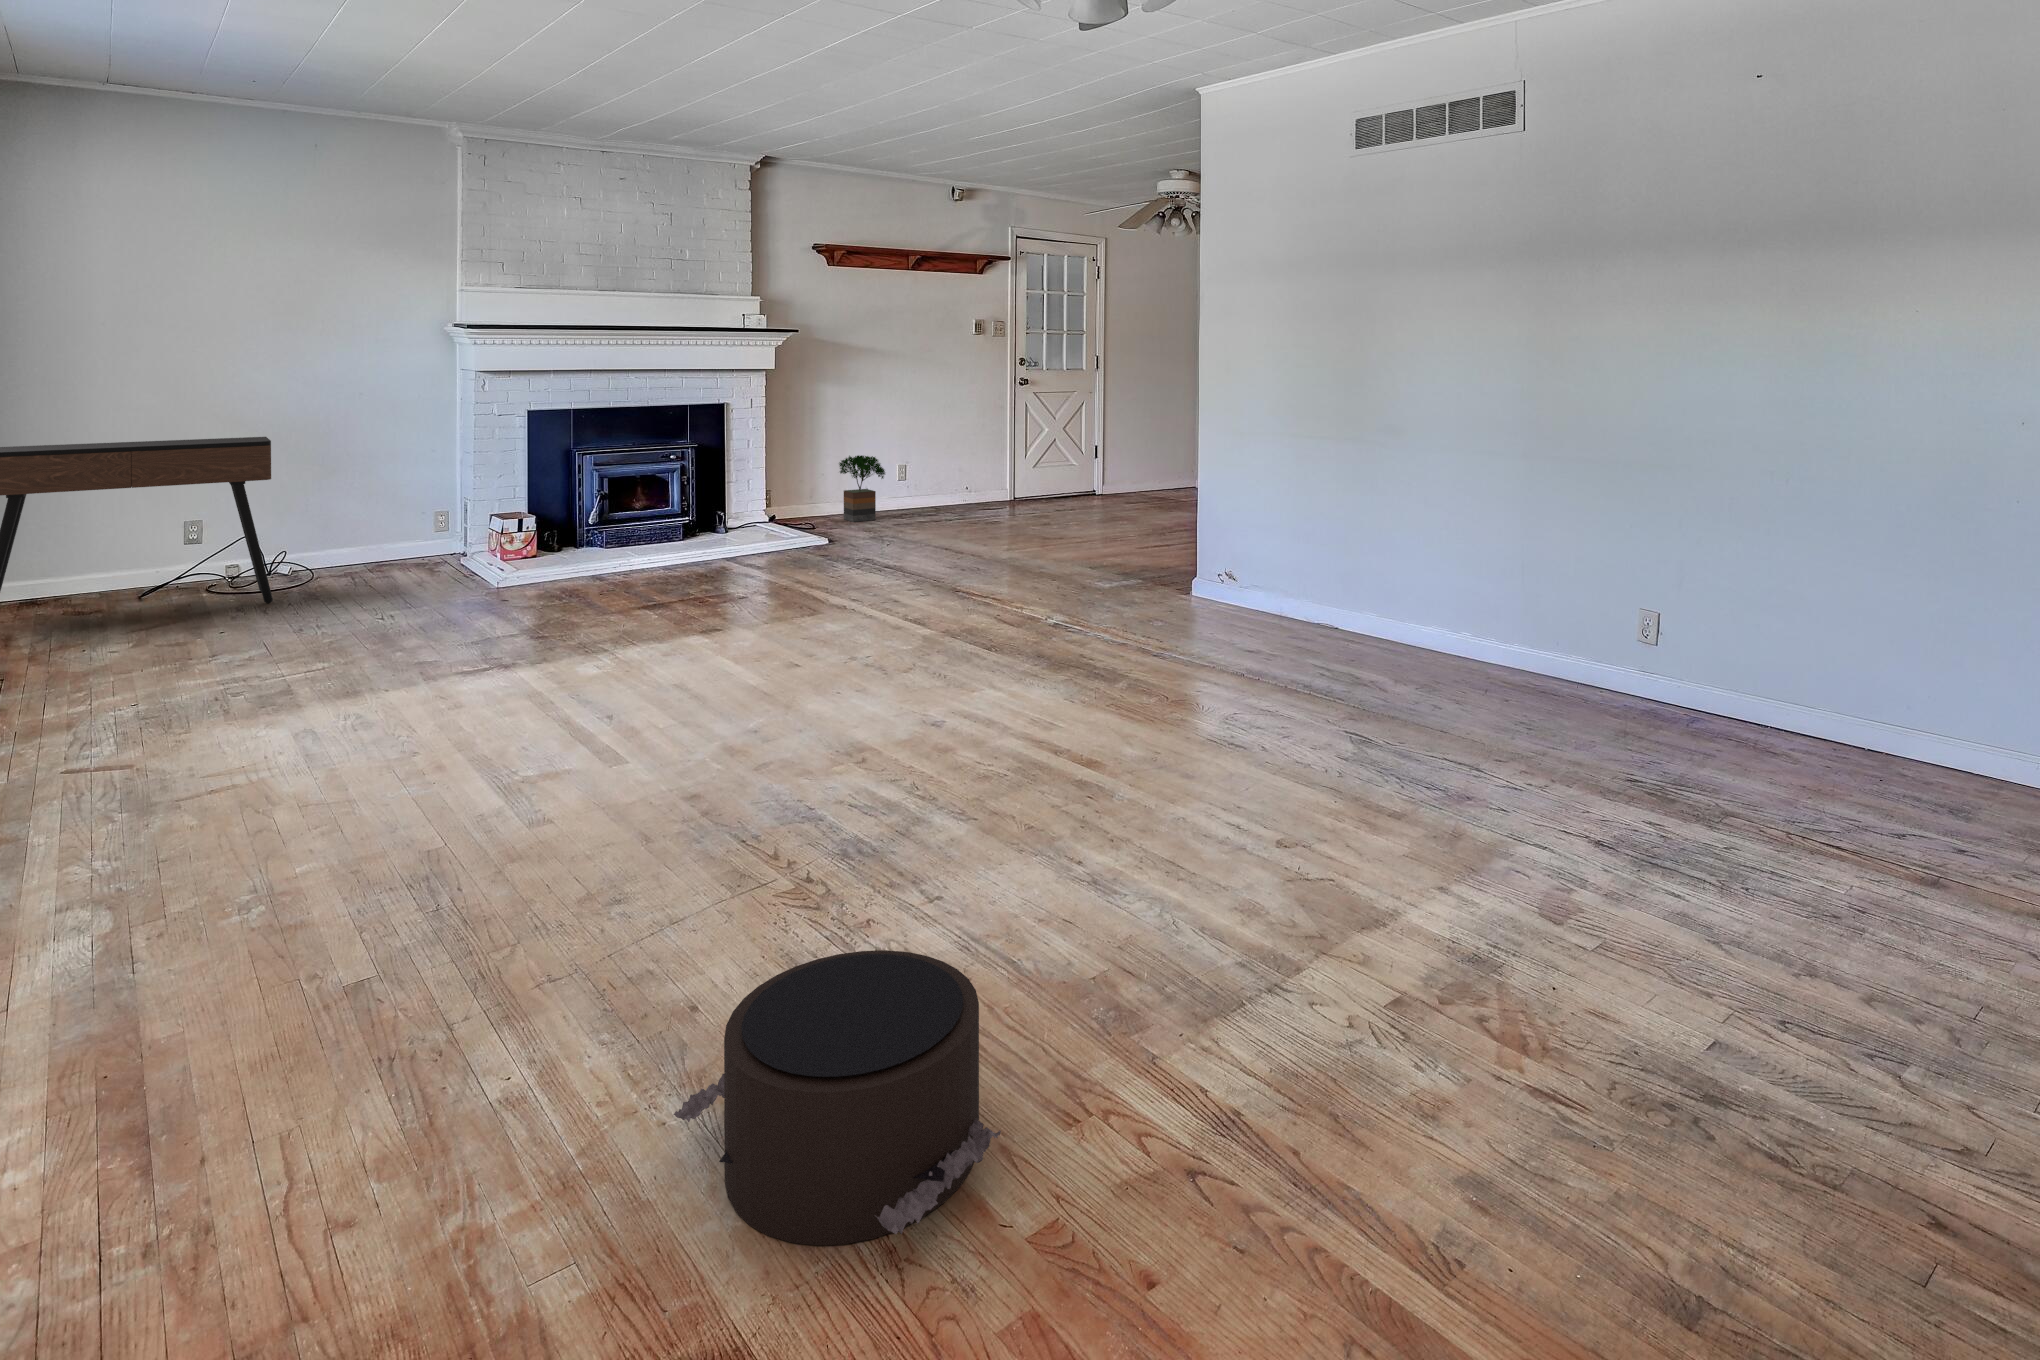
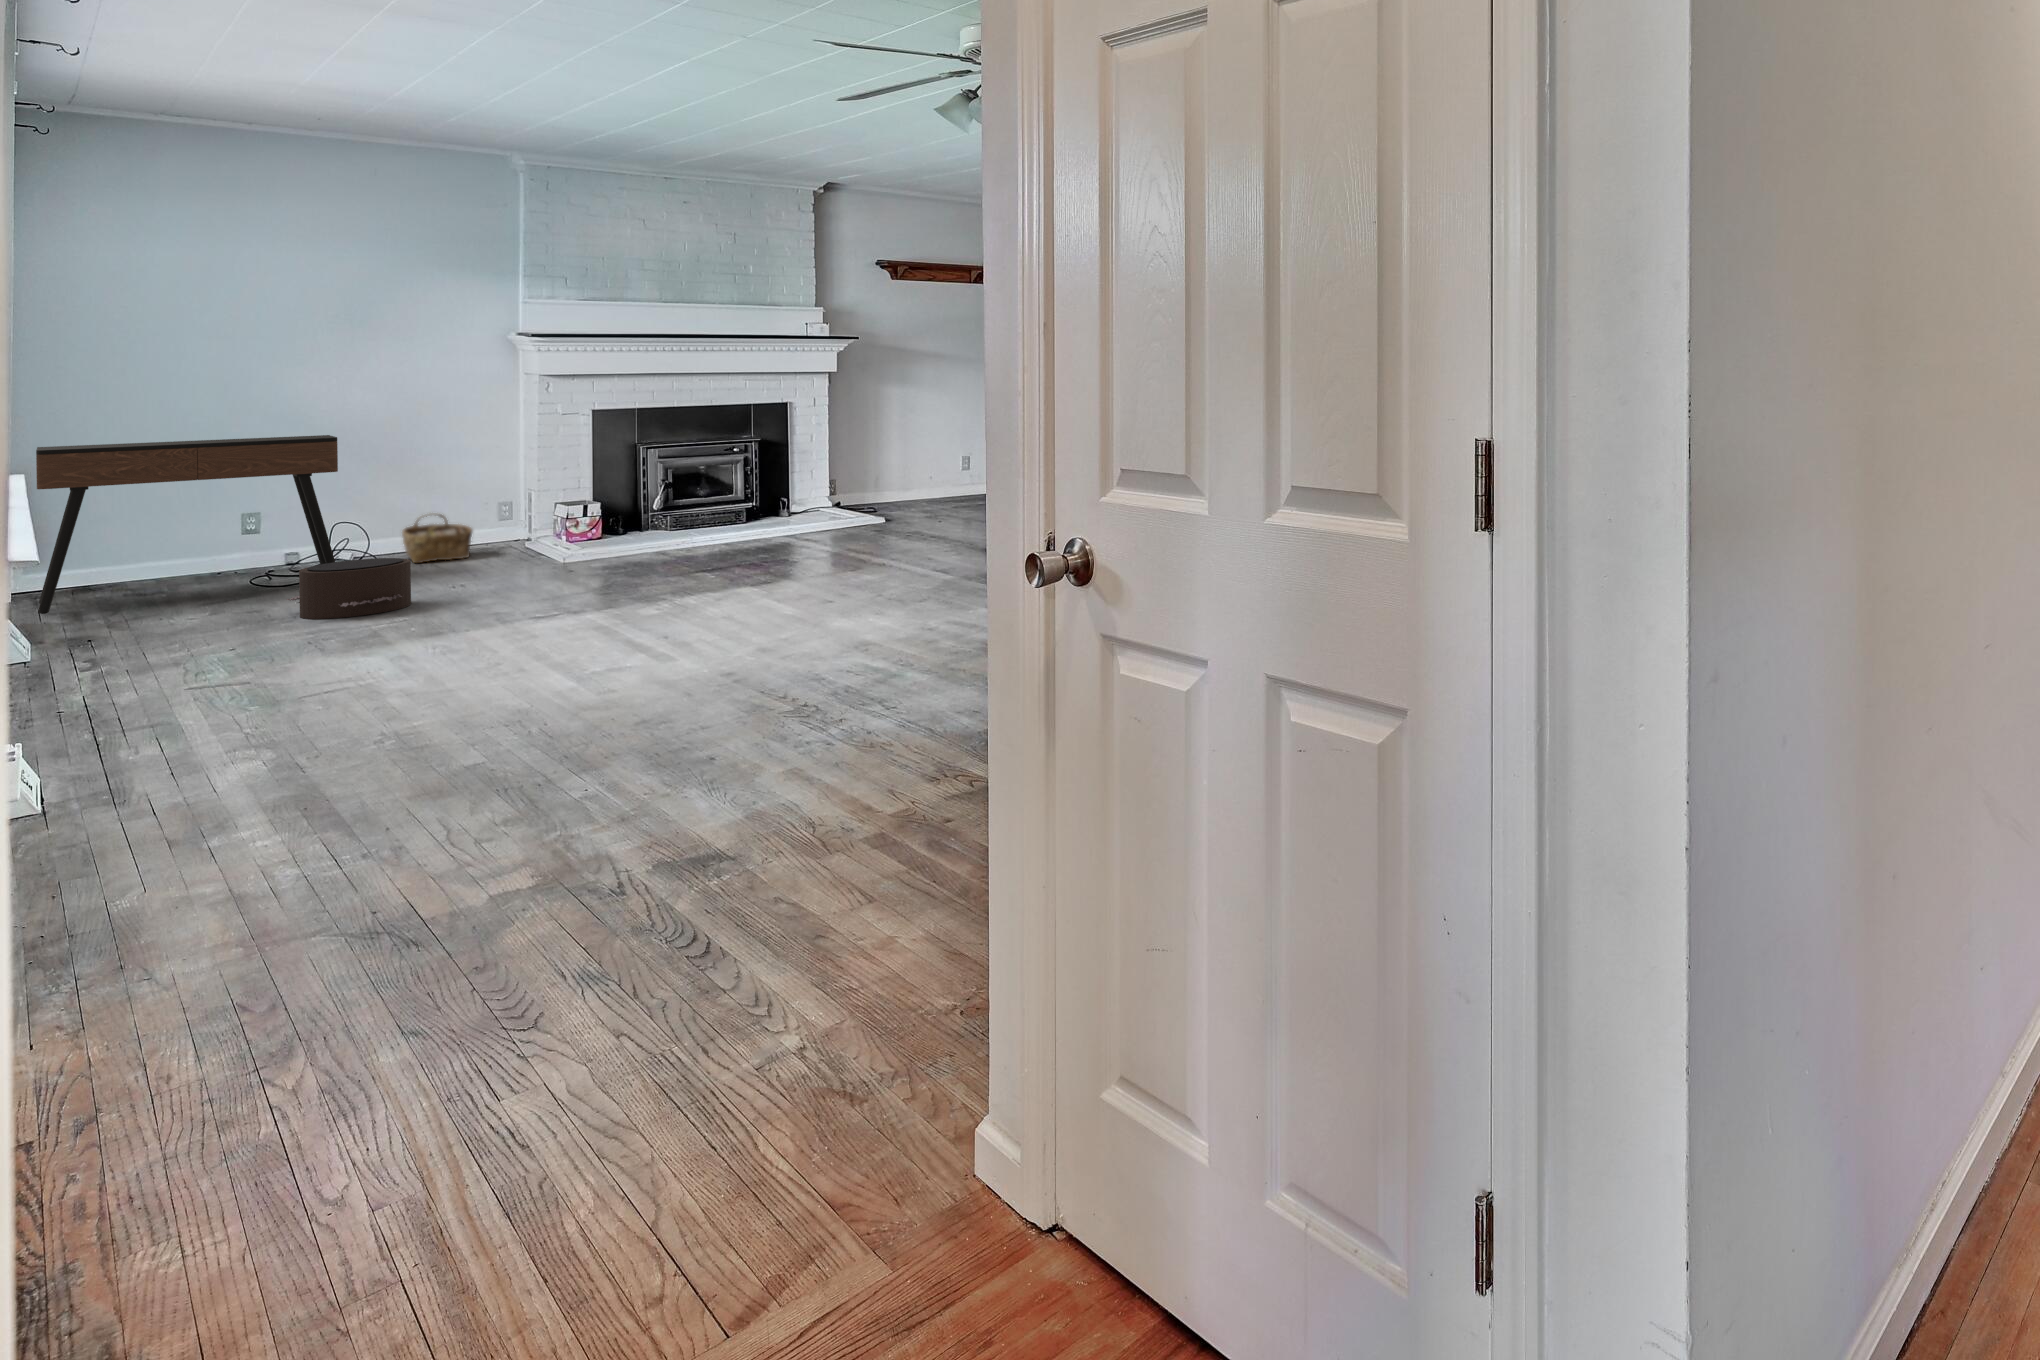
potted tree: present [839,455,885,522] -> none [901,447,948,507]
woven basket: none [339,522,408,580] -> present [402,514,472,563]
pouf: present [673,950,1001,1245] -> present [287,558,411,619]

